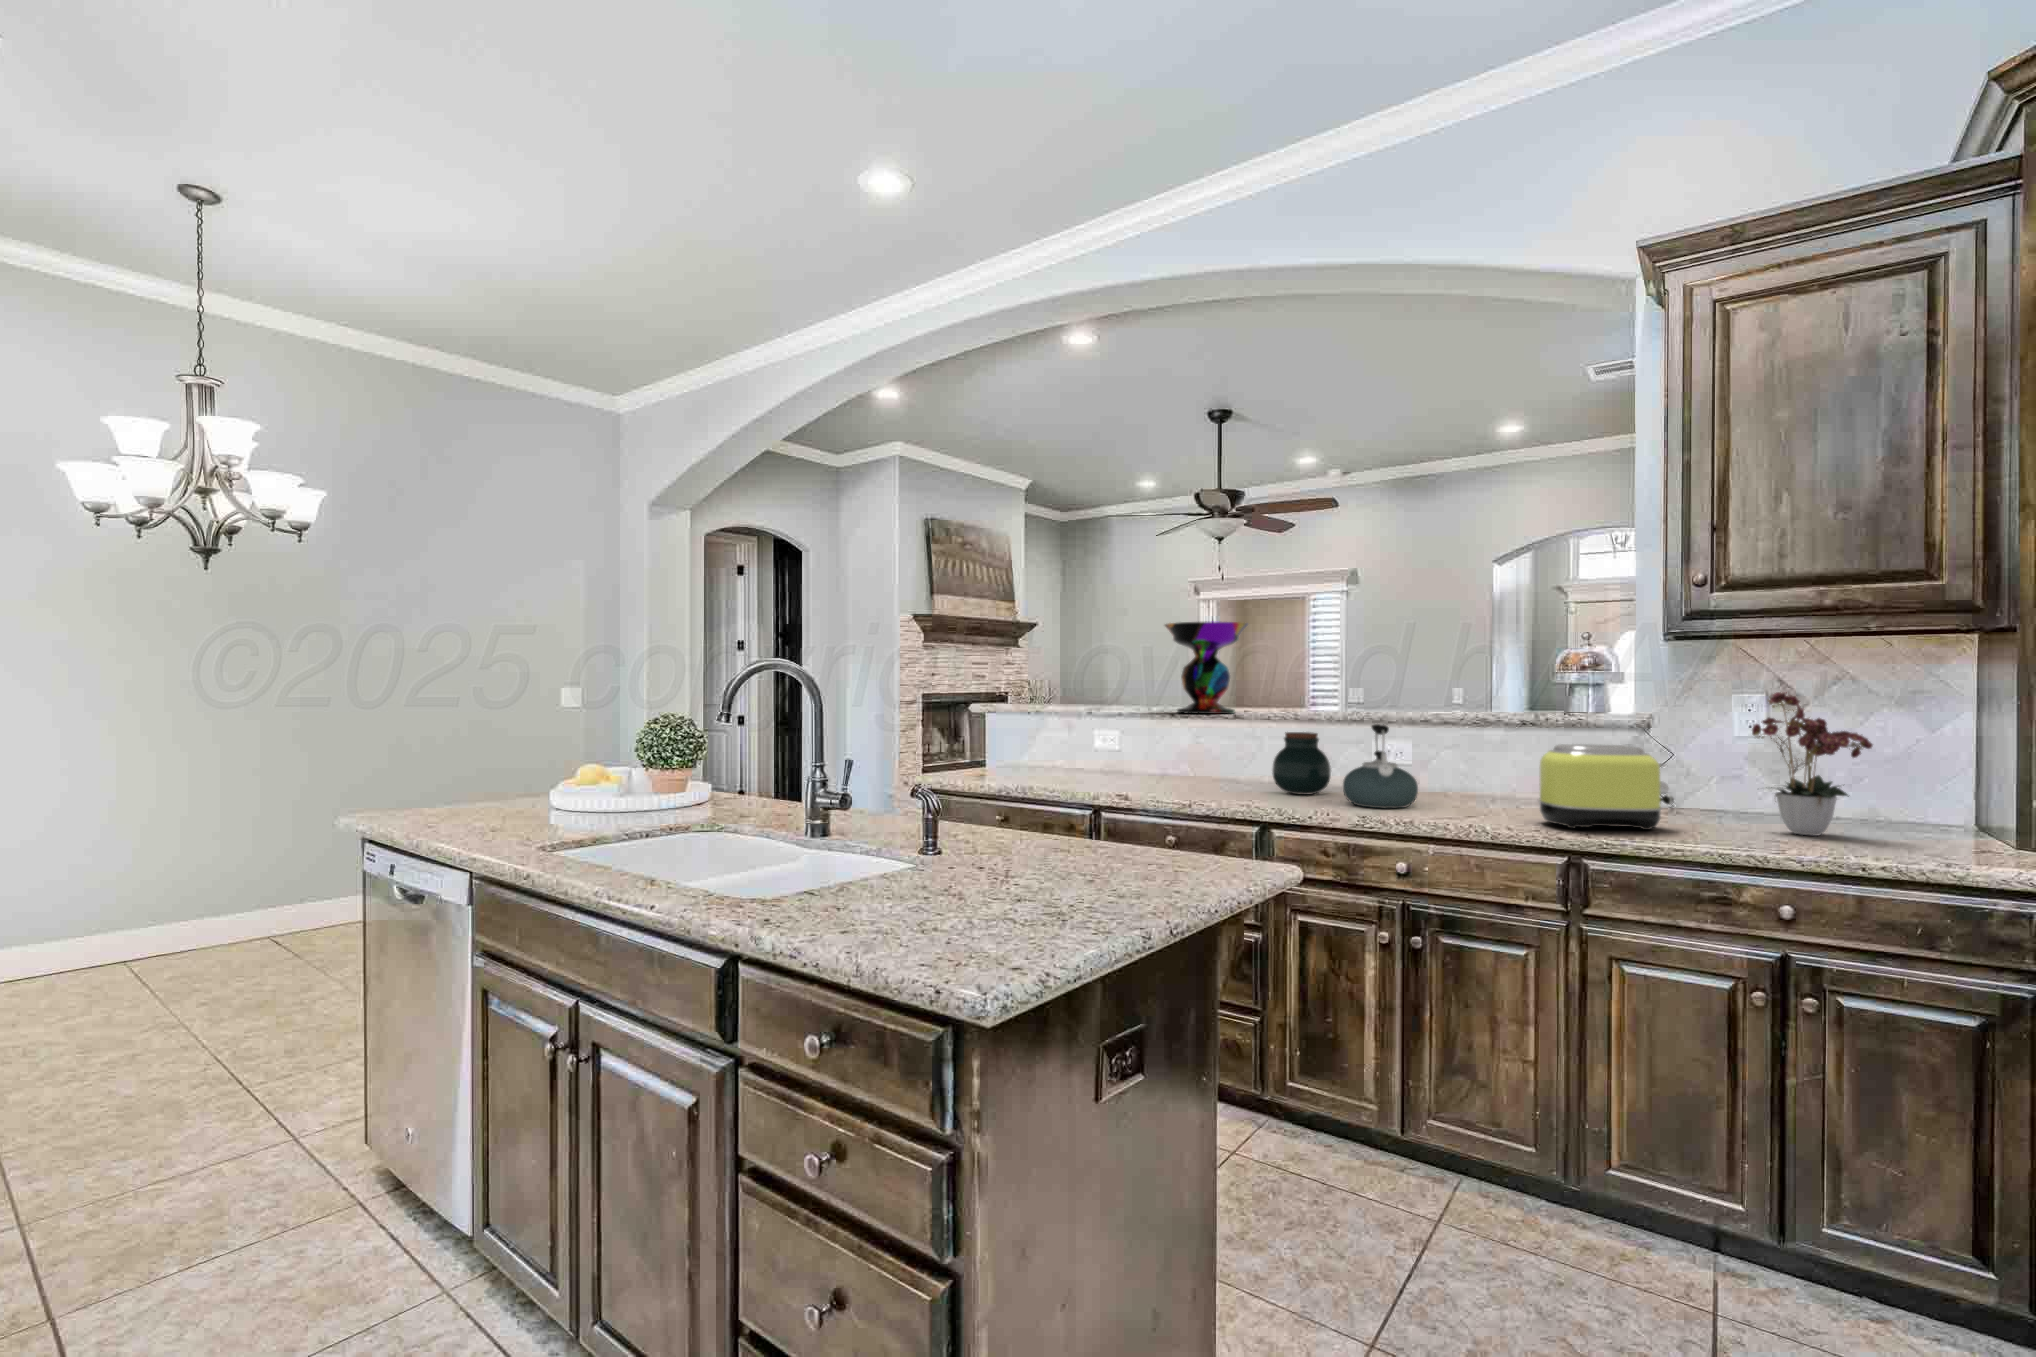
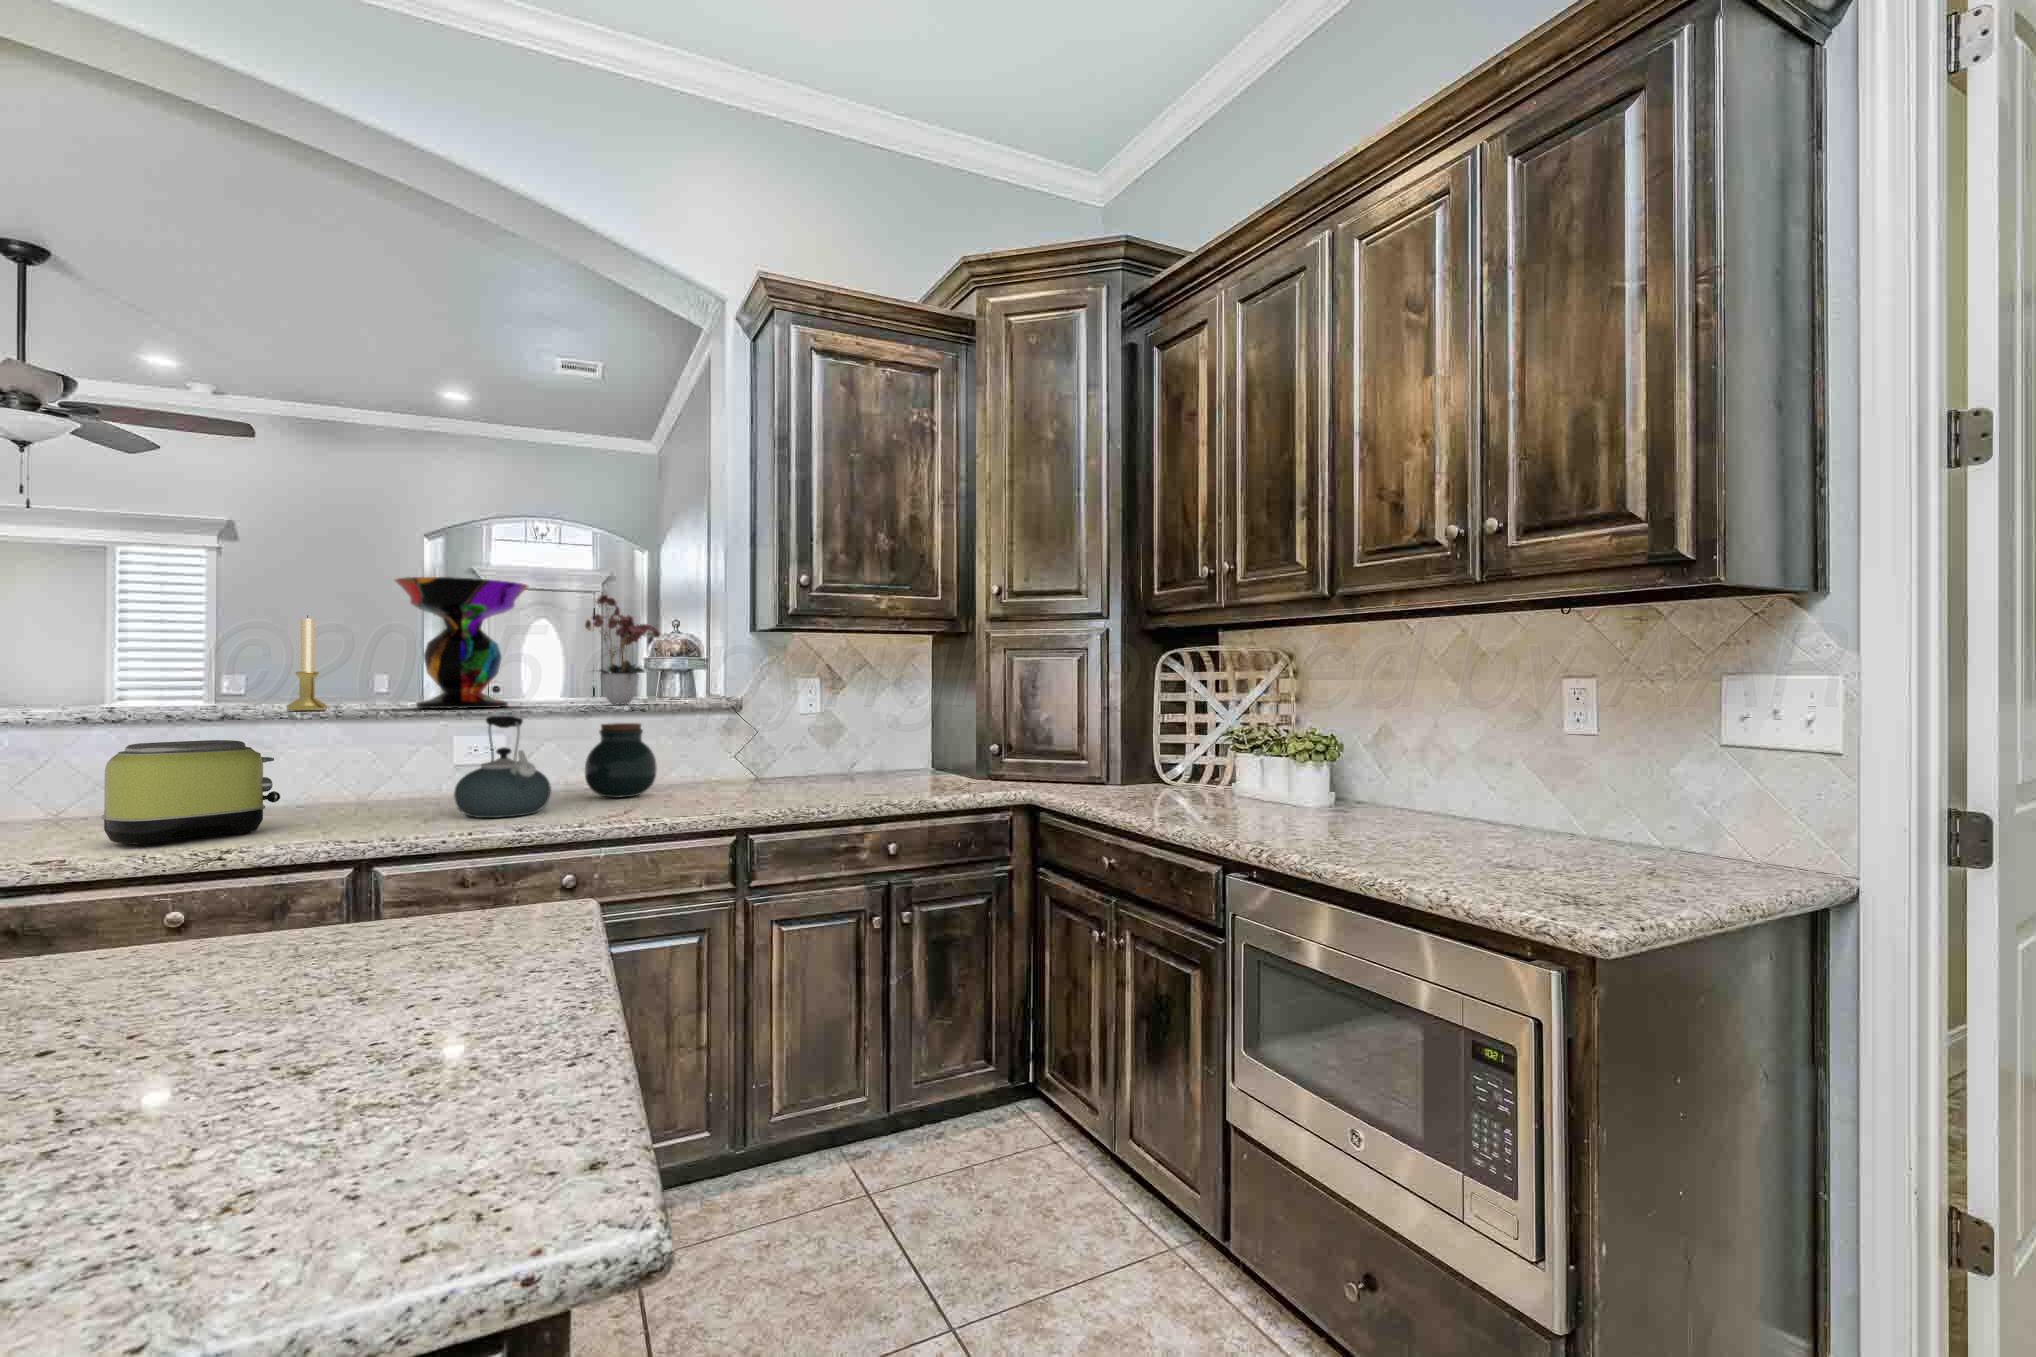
decorative bowl: present [1165,621,1248,714] -> present [395,577,528,708]
candle holder: none [1272,647,1297,715] -> present [286,615,327,711]
flower arrangement: present [1752,692,1873,836] -> present [585,595,660,704]
jar: present [1272,732,1331,795] -> present [585,723,657,798]
toaster: present [1538,744,1674,830] -> present [101,740,280,846]

